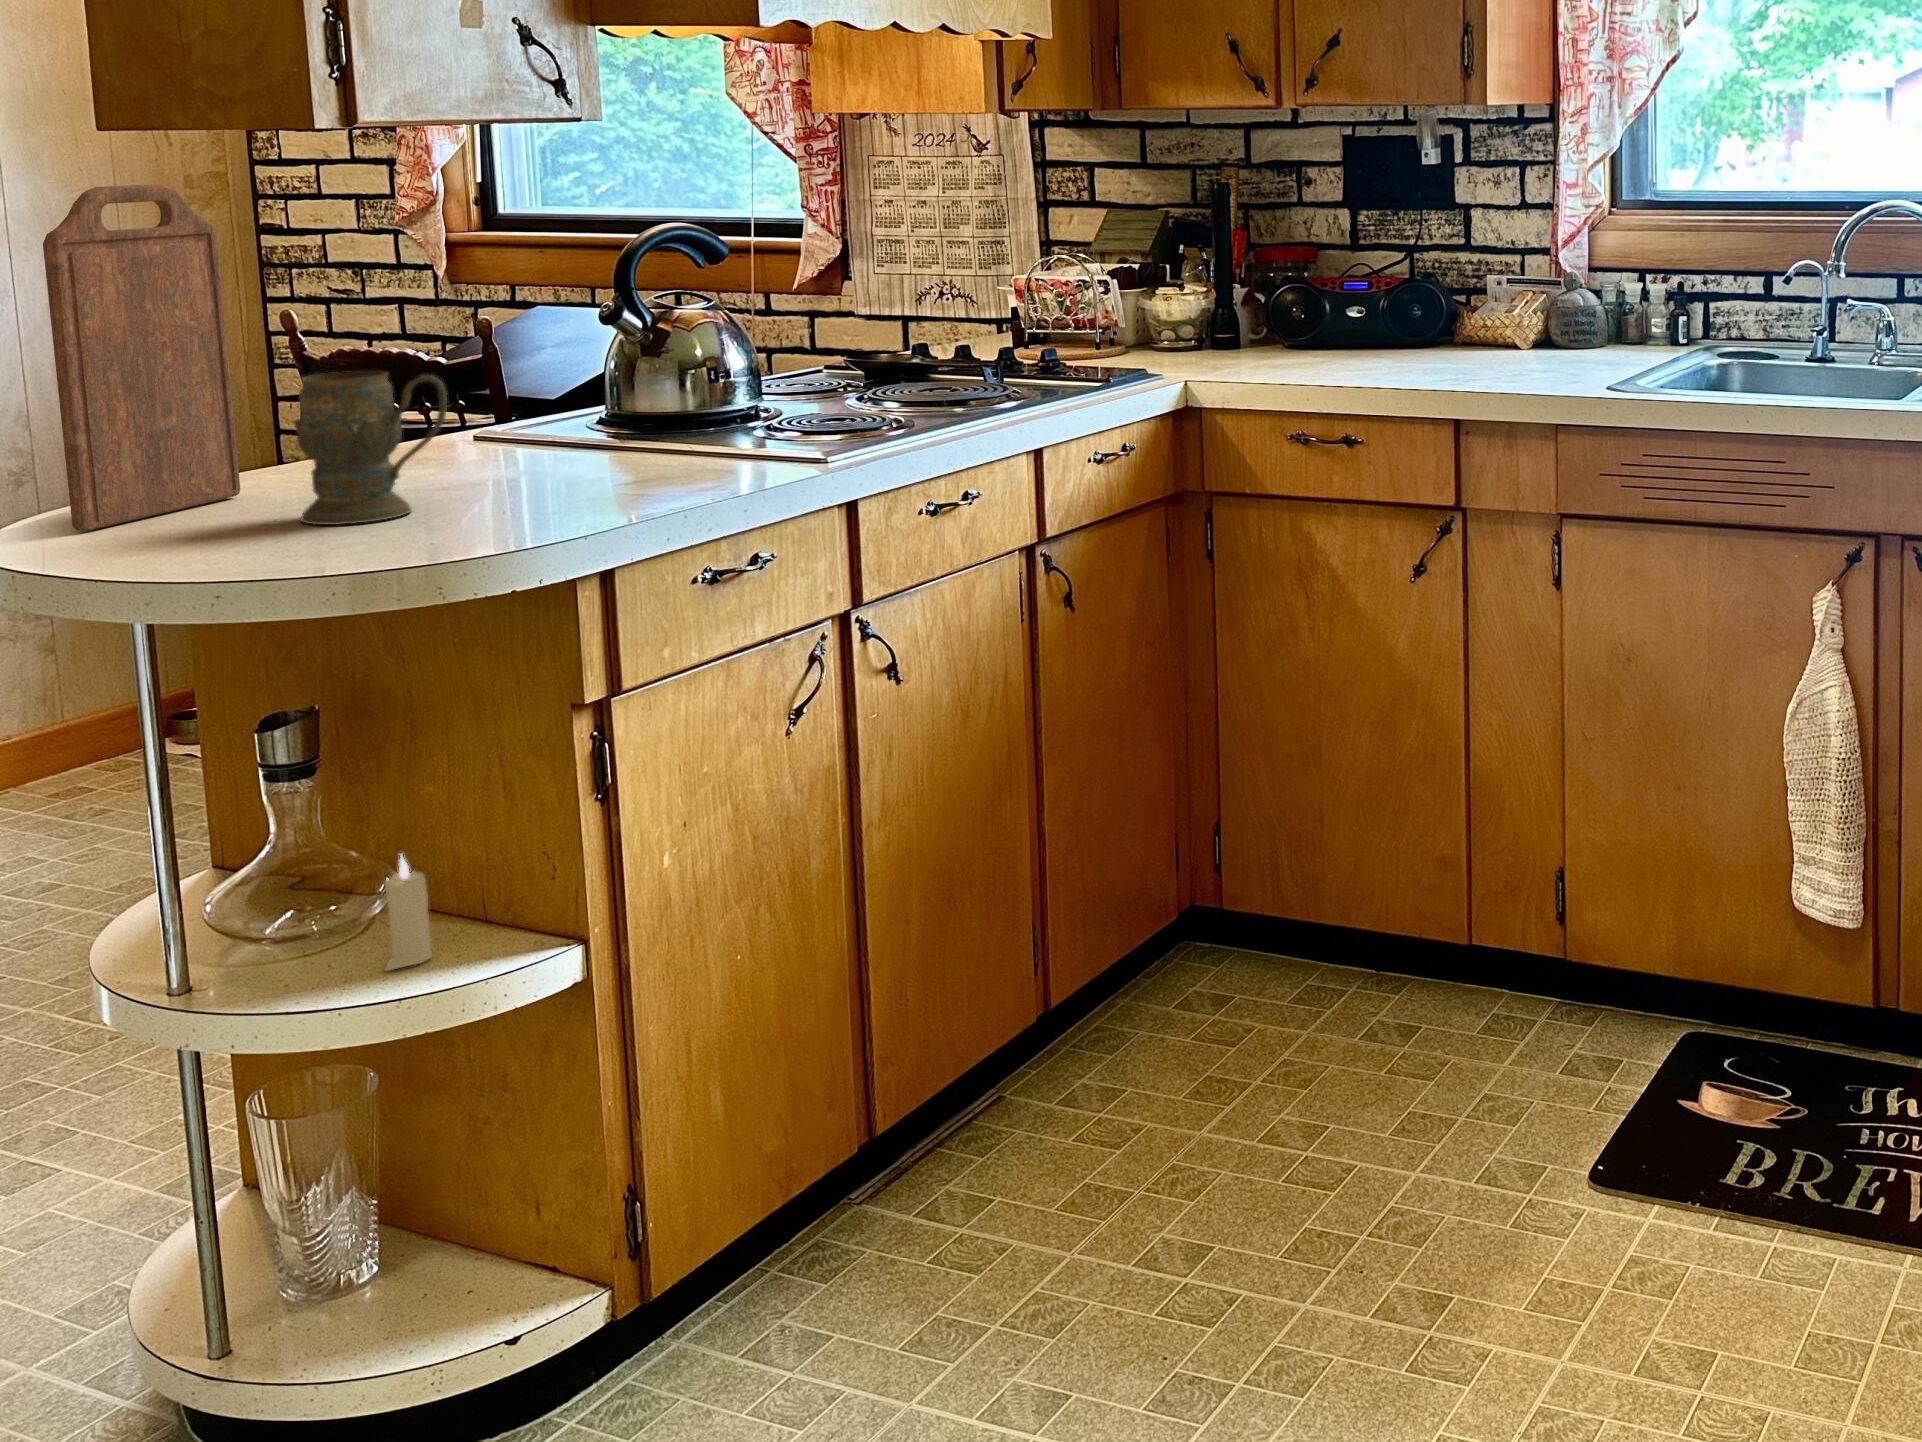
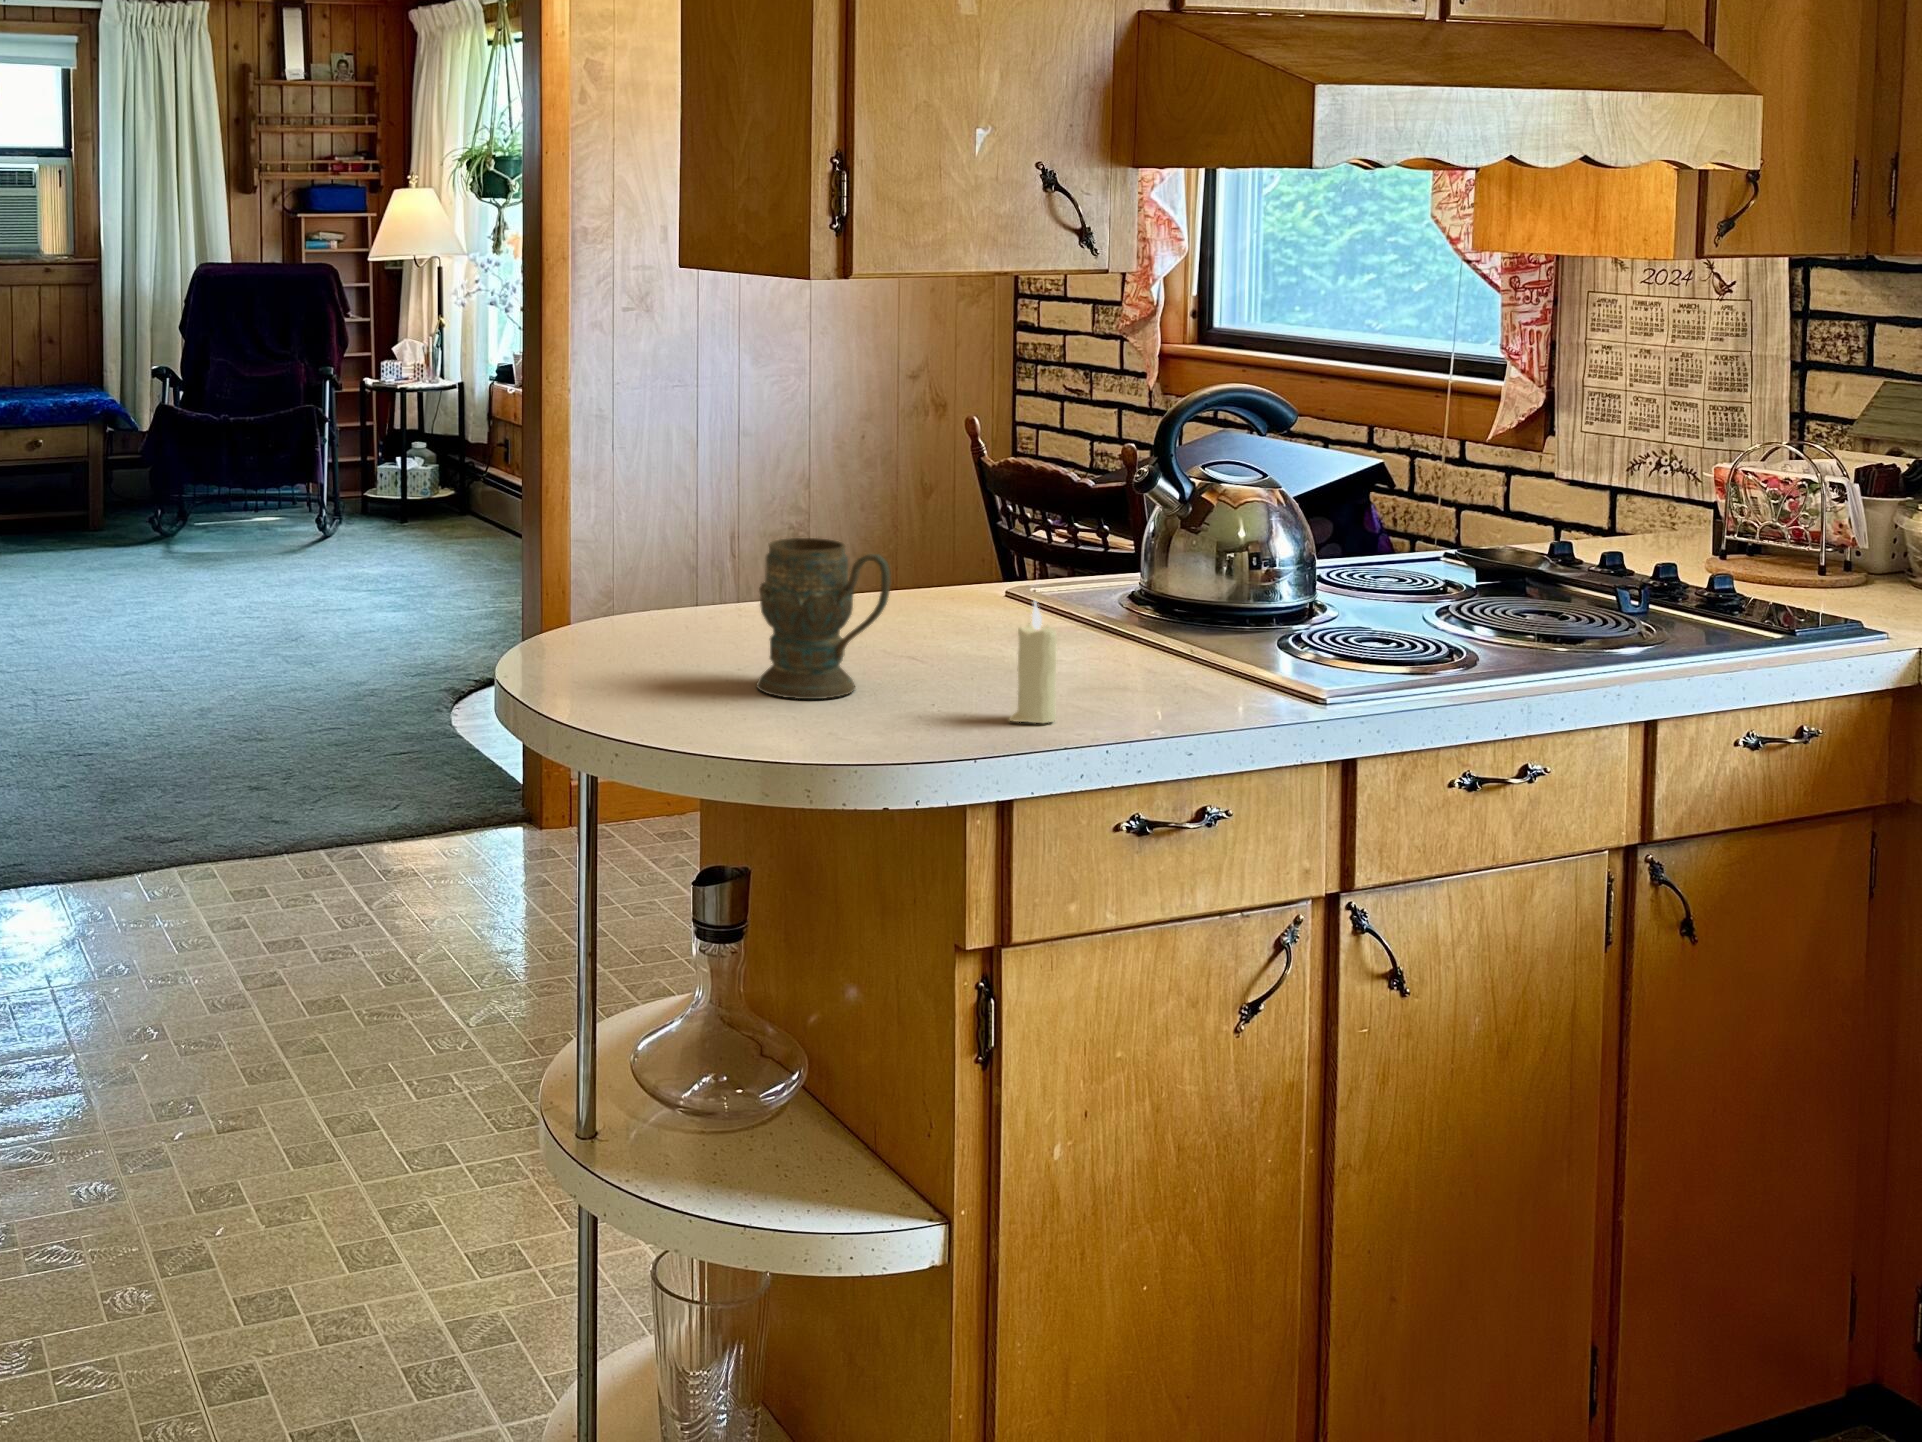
cutting board: present [43,185,240,531] -> none [595,338,752,659]
candle: present [385,855,432,970] -> present [1009,602,1057,723]

